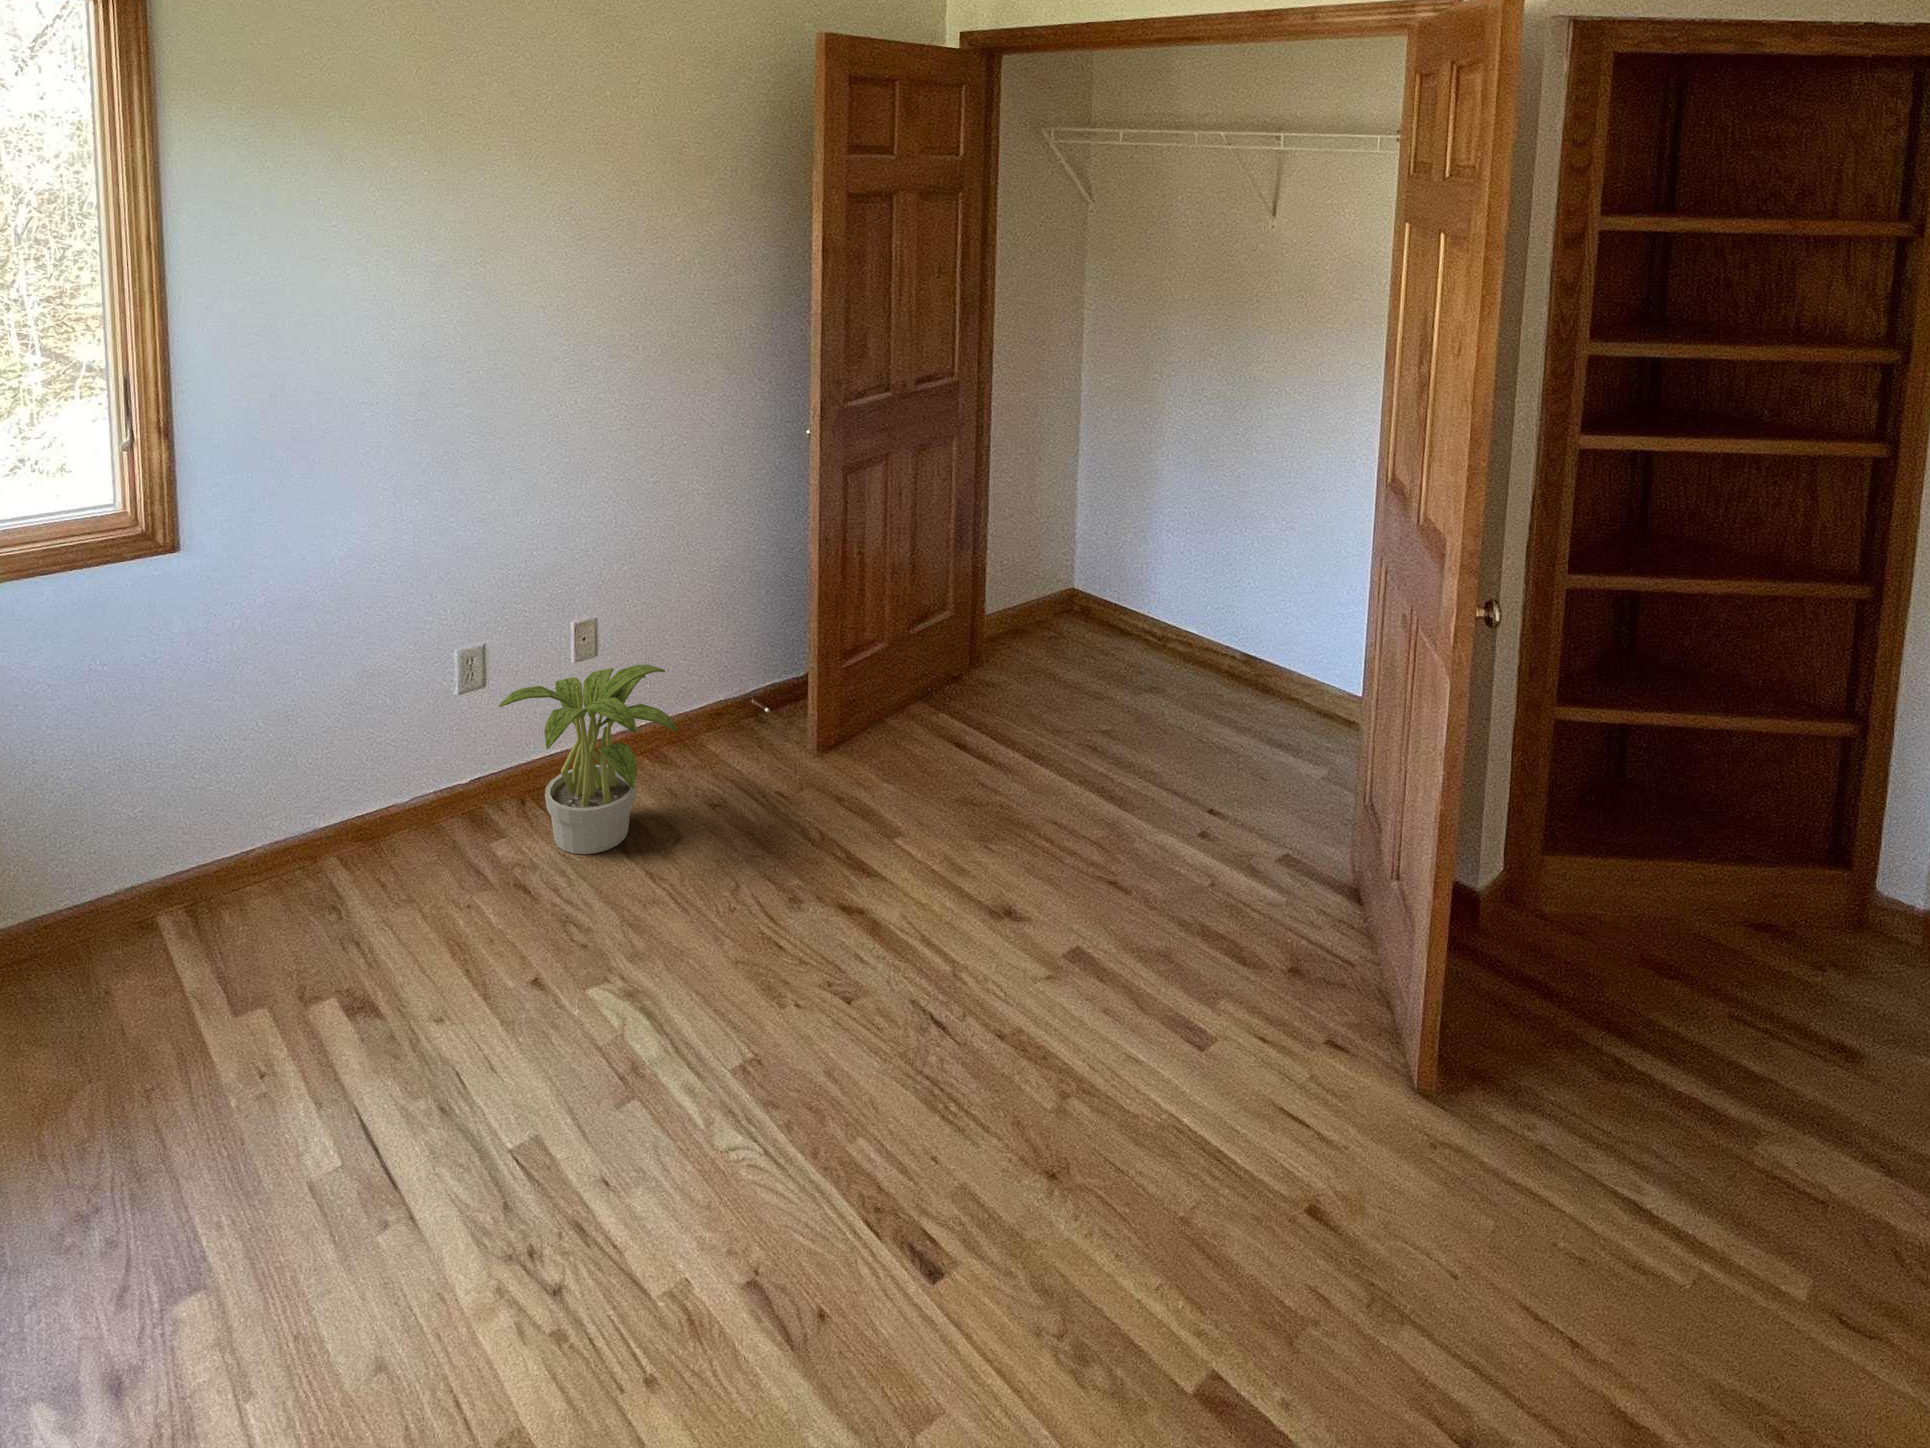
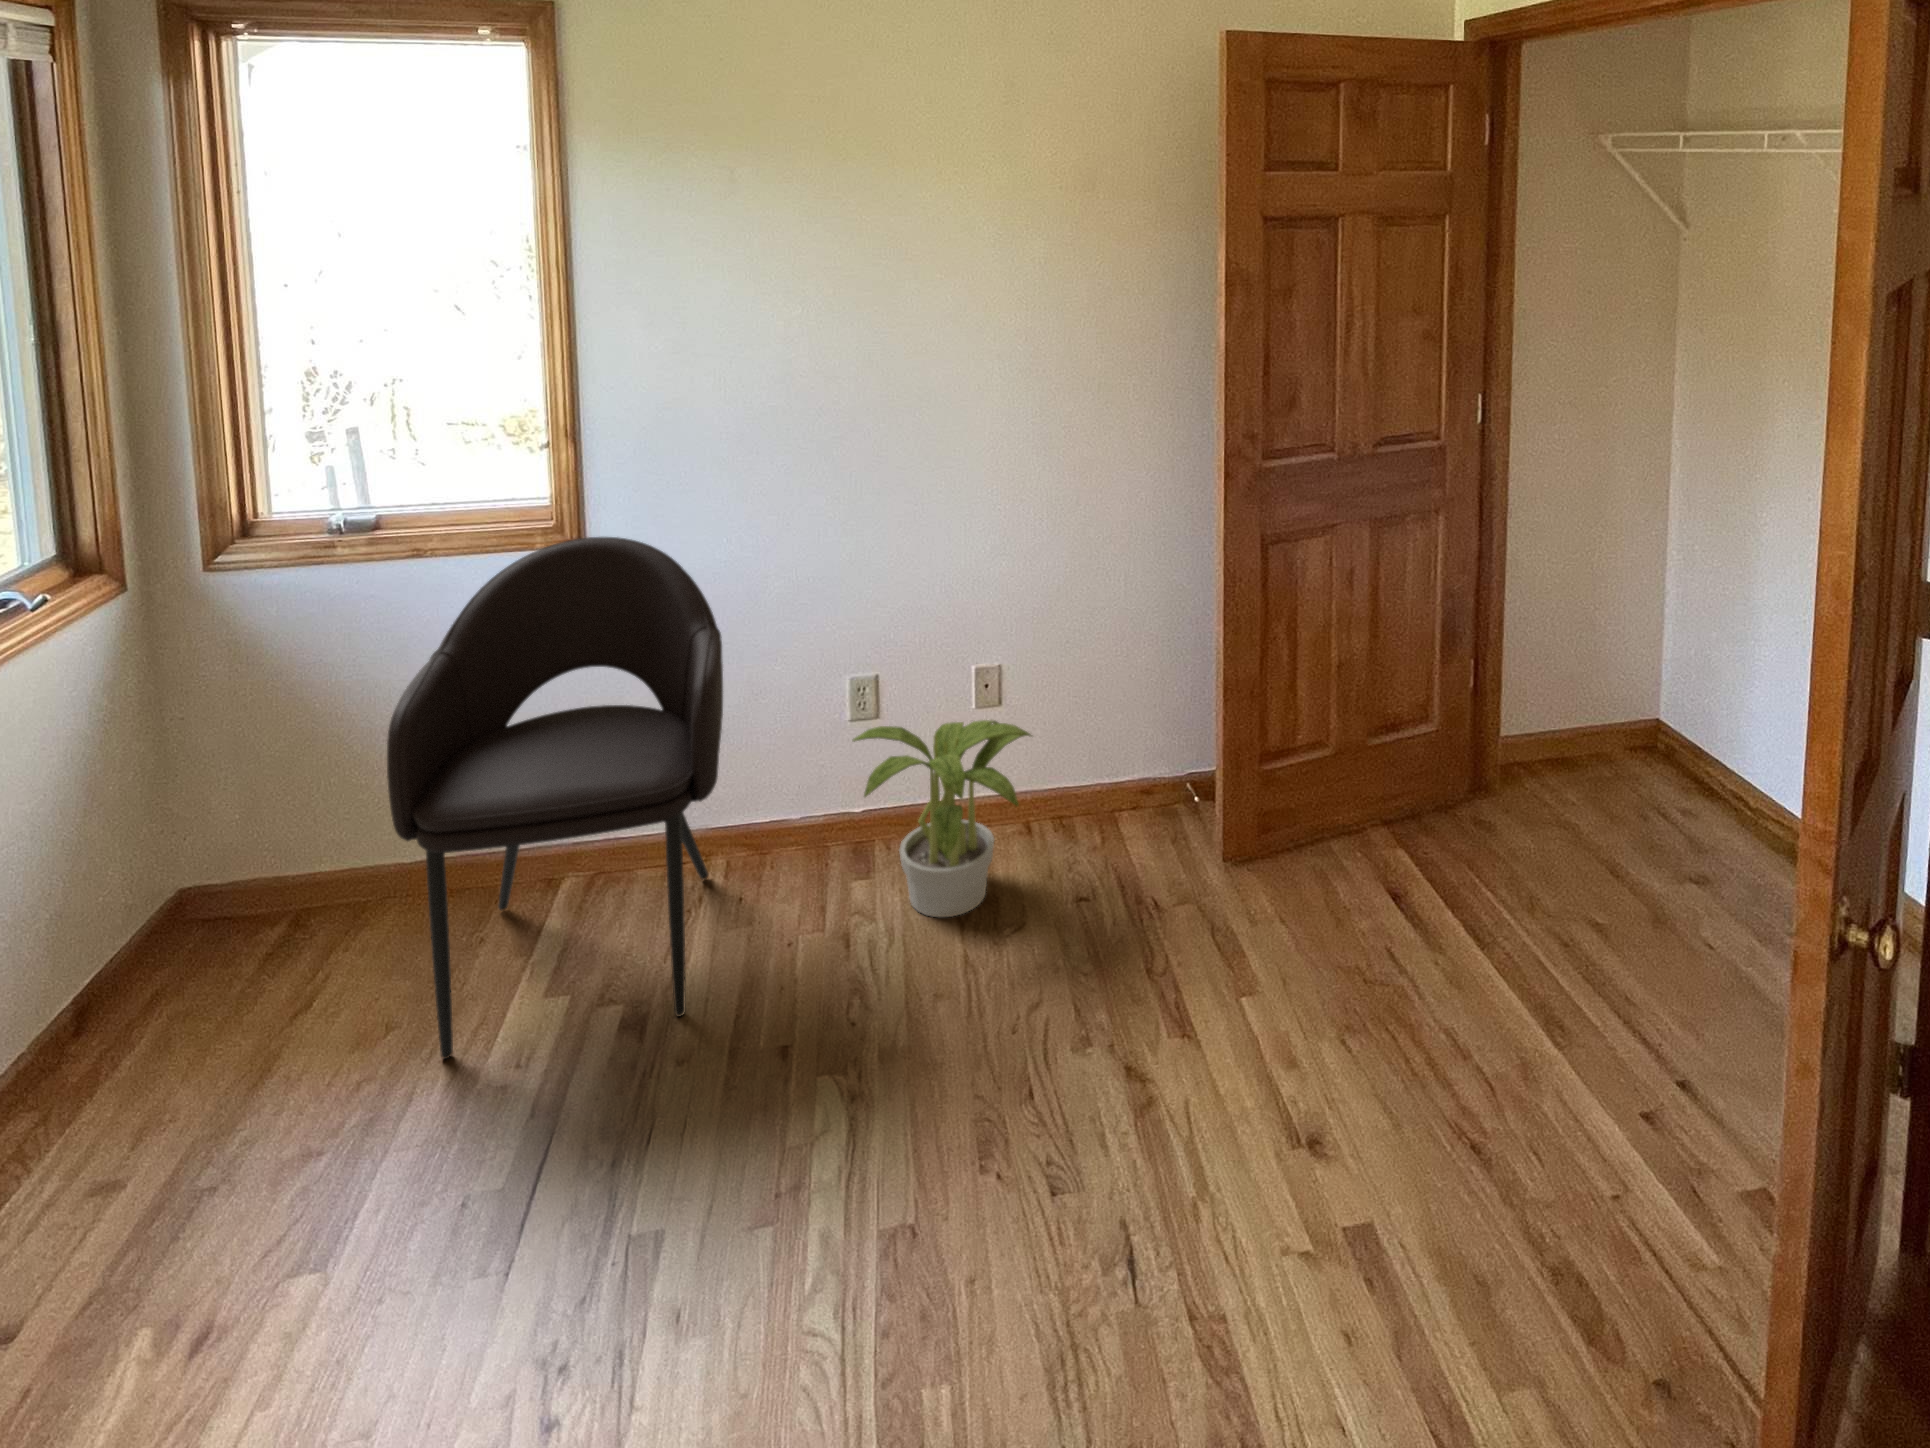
armchair: none [54,539,427,1100] -> present [387,537,723,1059]

